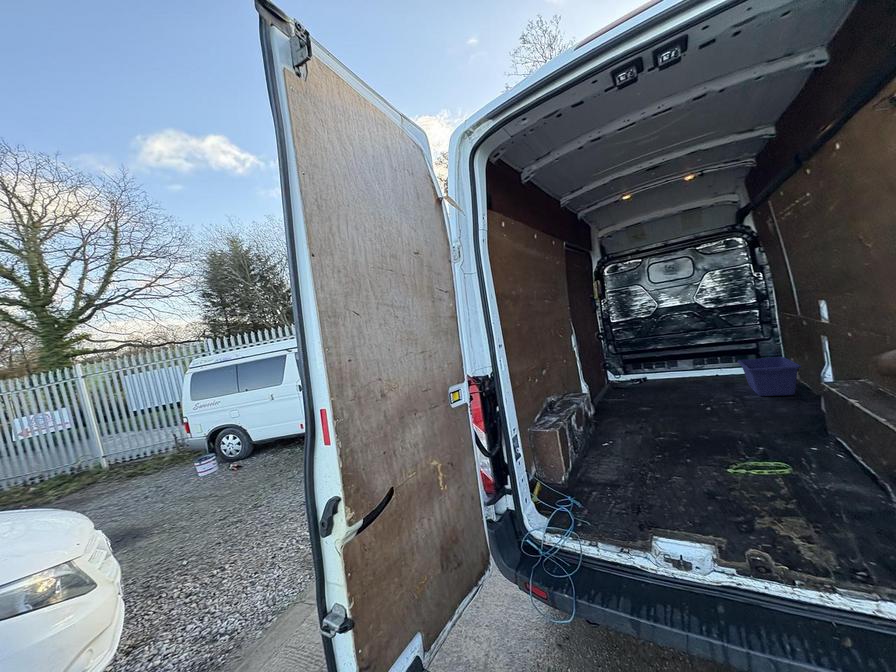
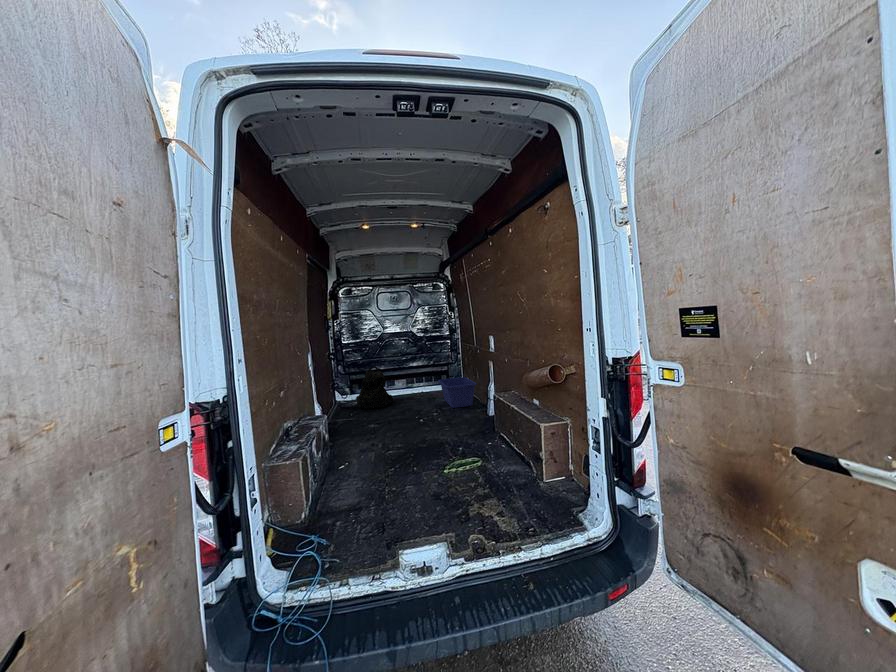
backpack: none [630,345,675,390] -> present [356,366,394,409]

